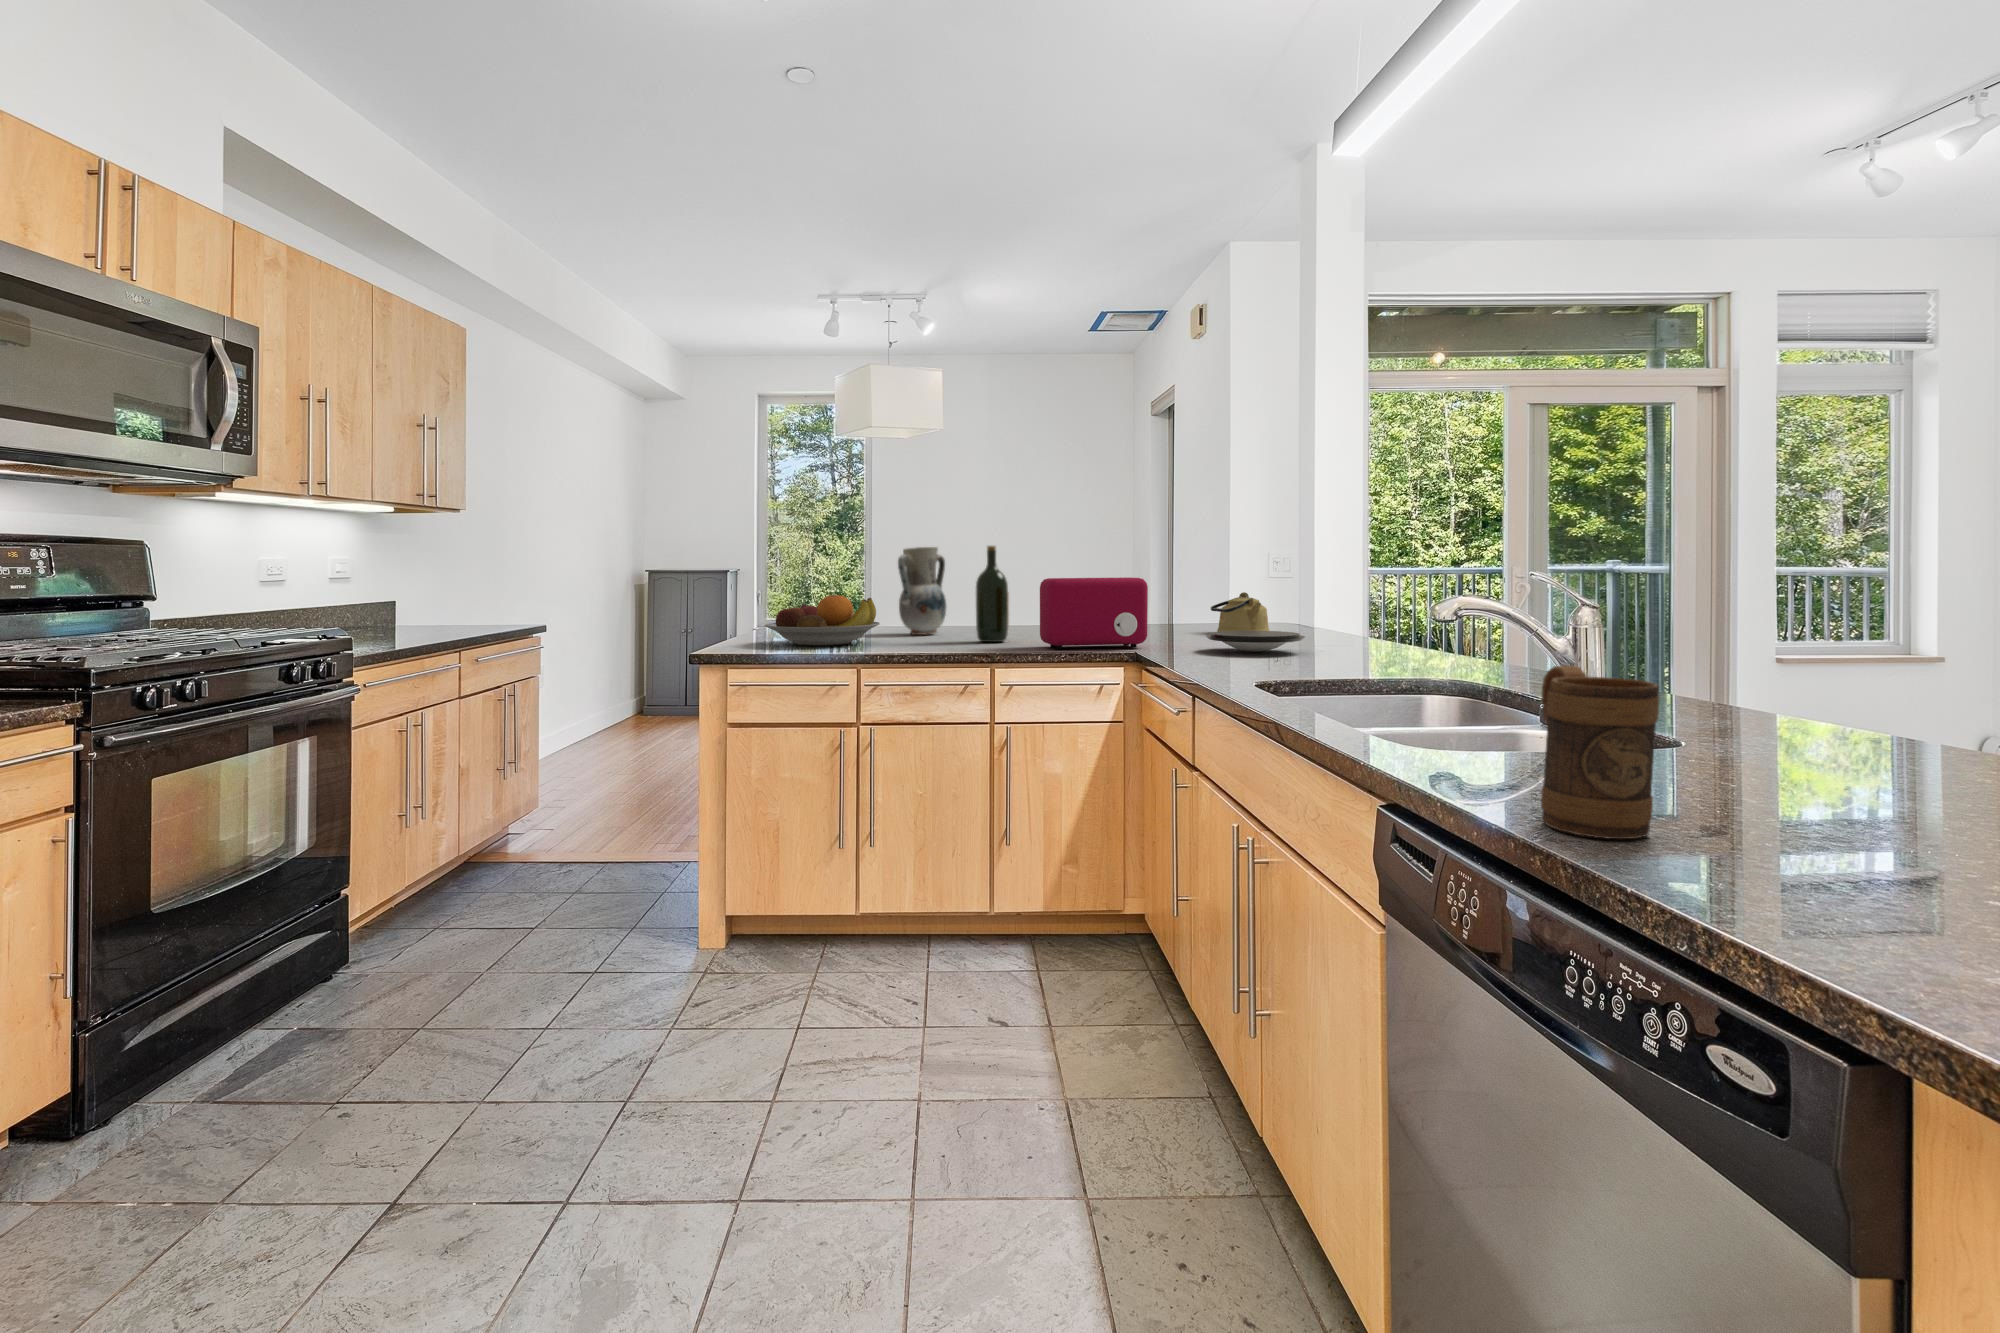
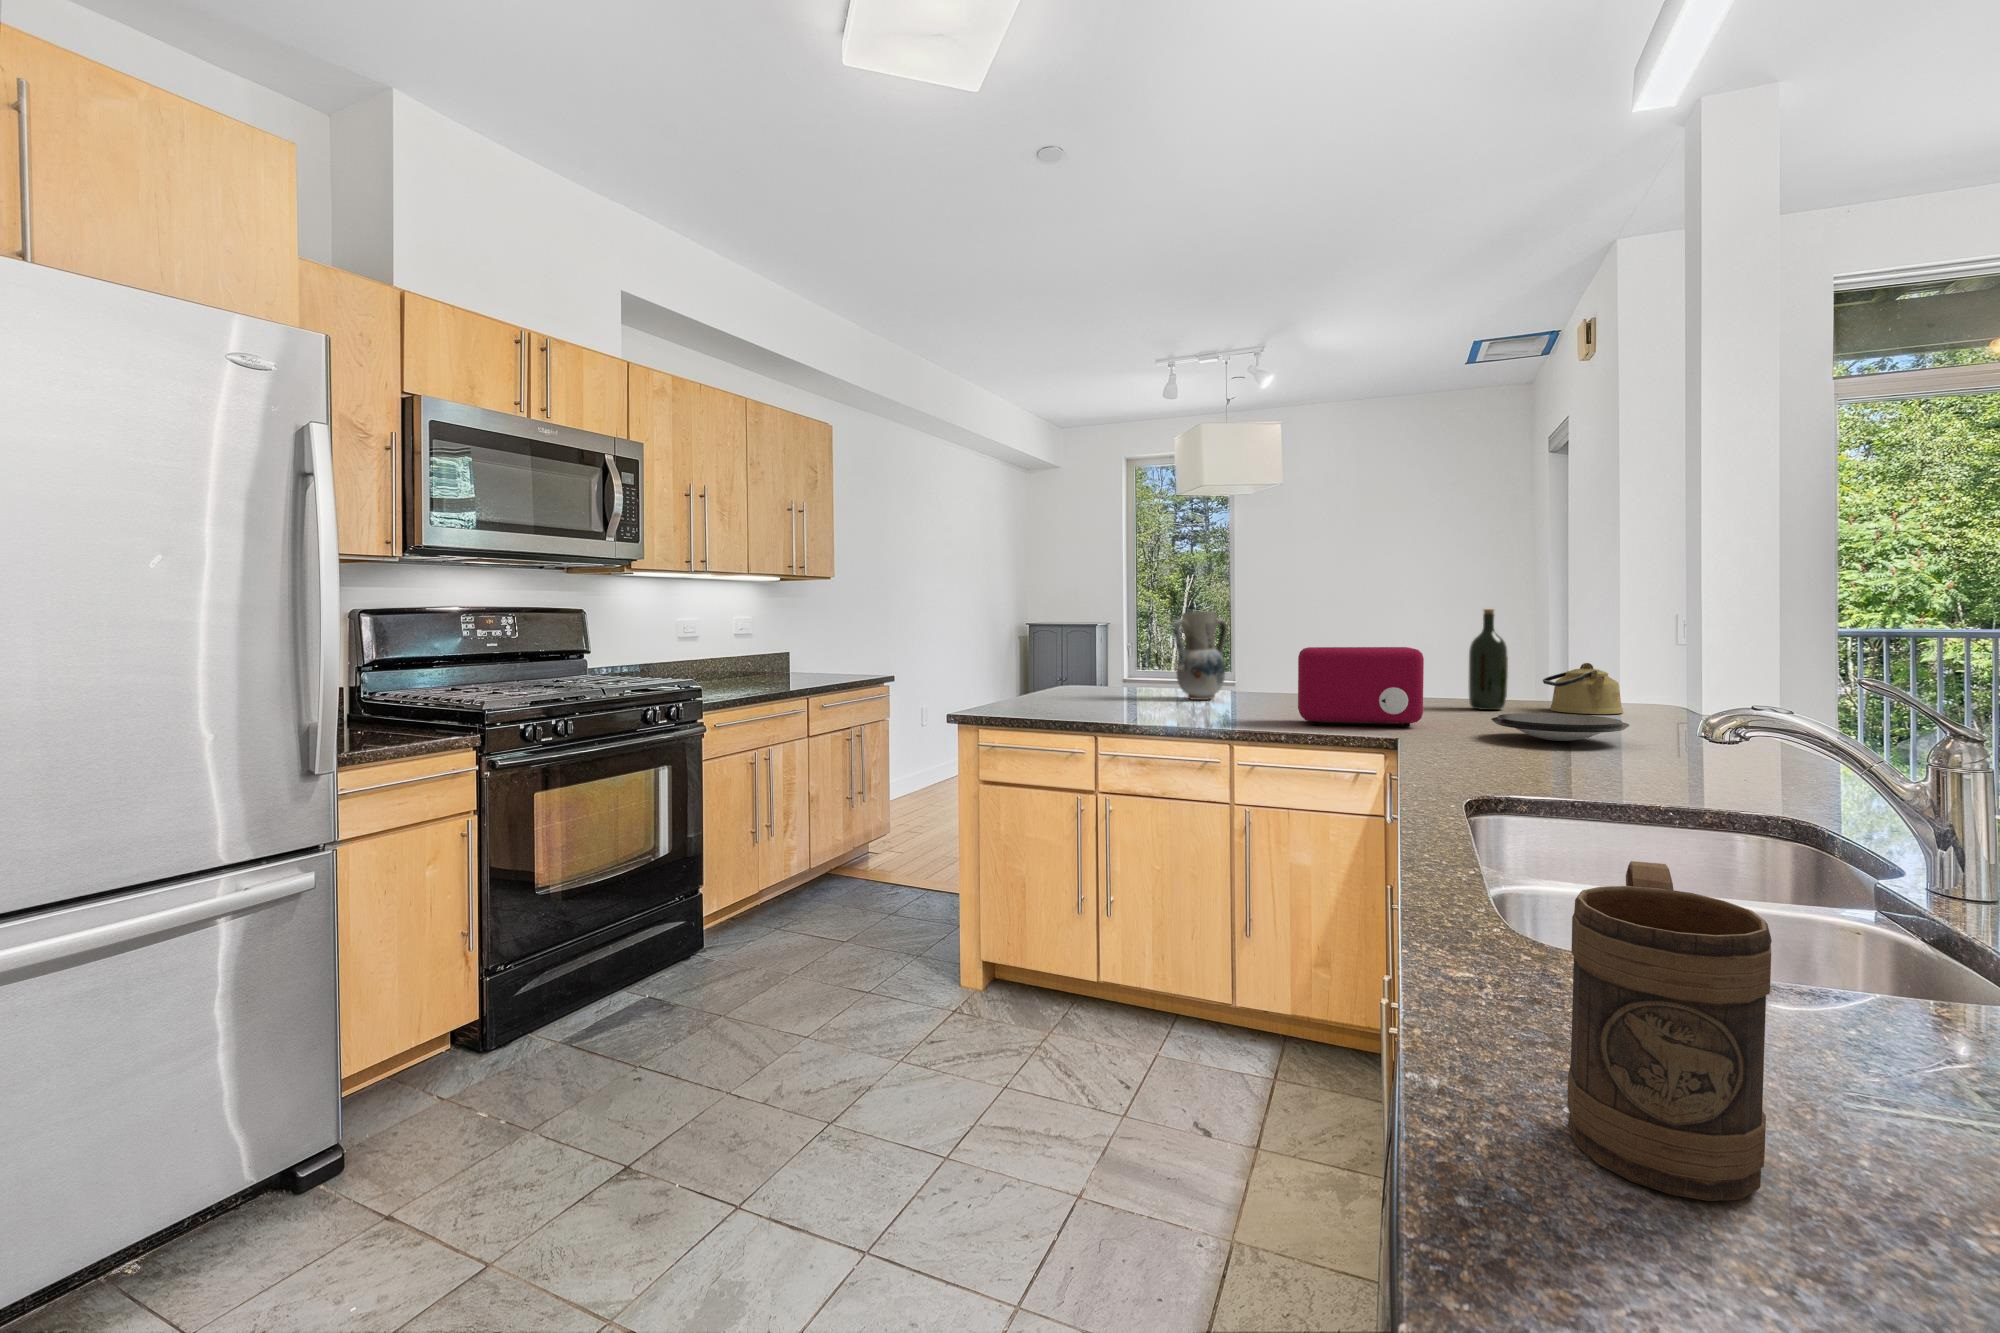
wine bottle: present [976,546,1009,642] -> present [1468,609,1508,710]
fruit bowl: present [765,595,880,646] -> none [1032,660,1142,709]

